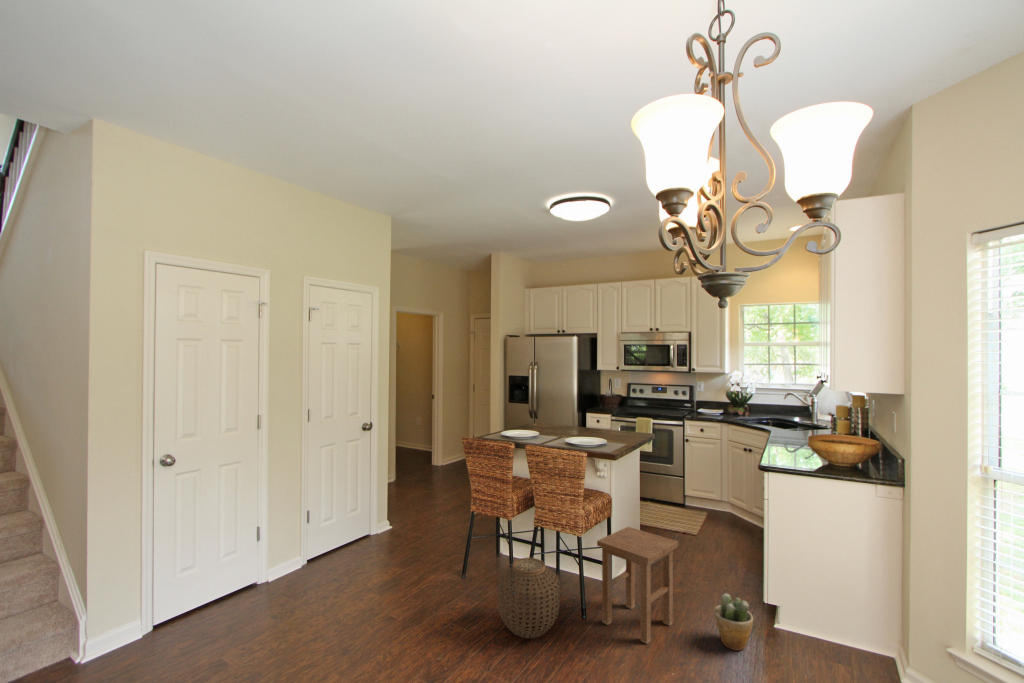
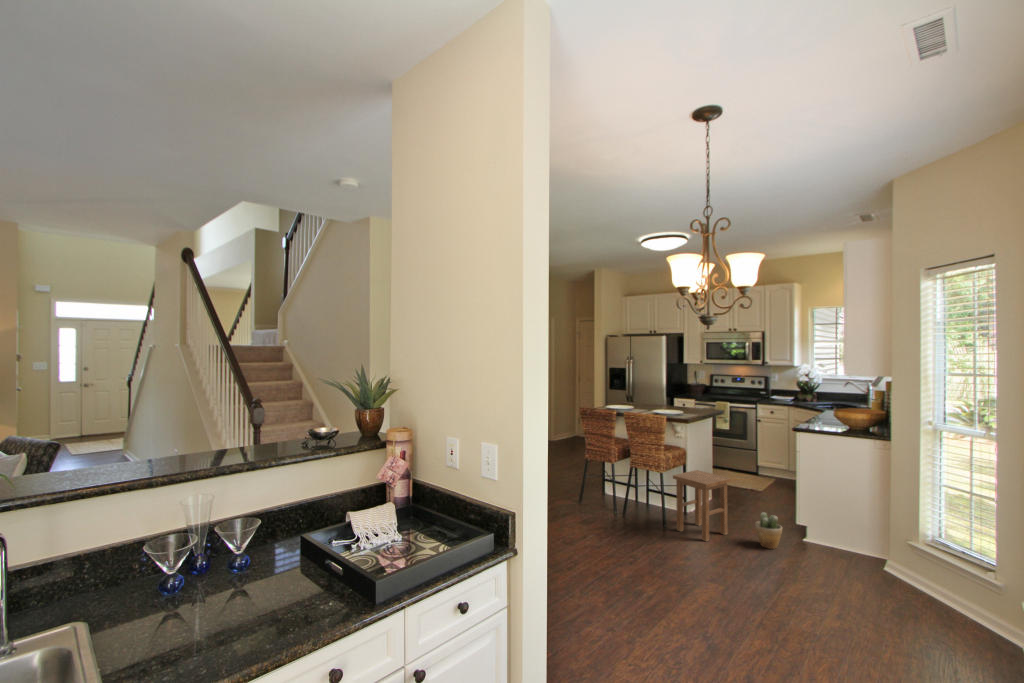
woven basket: present [498,558,560,638] -> none [605,484,647,534]

